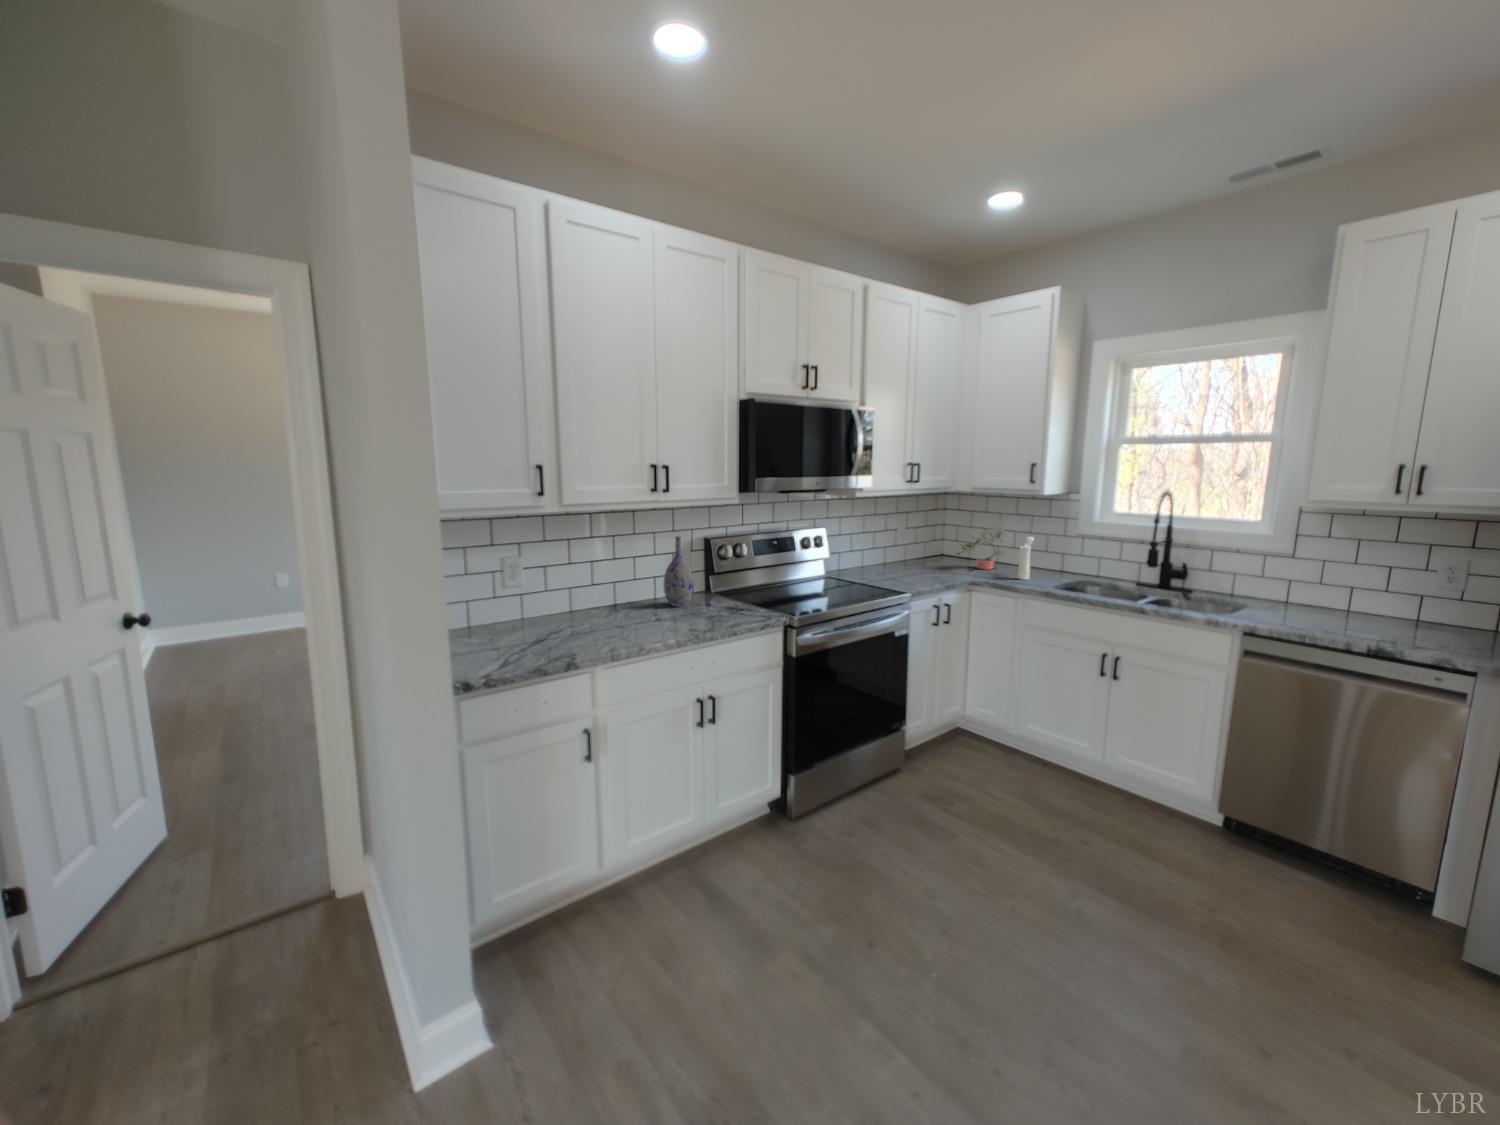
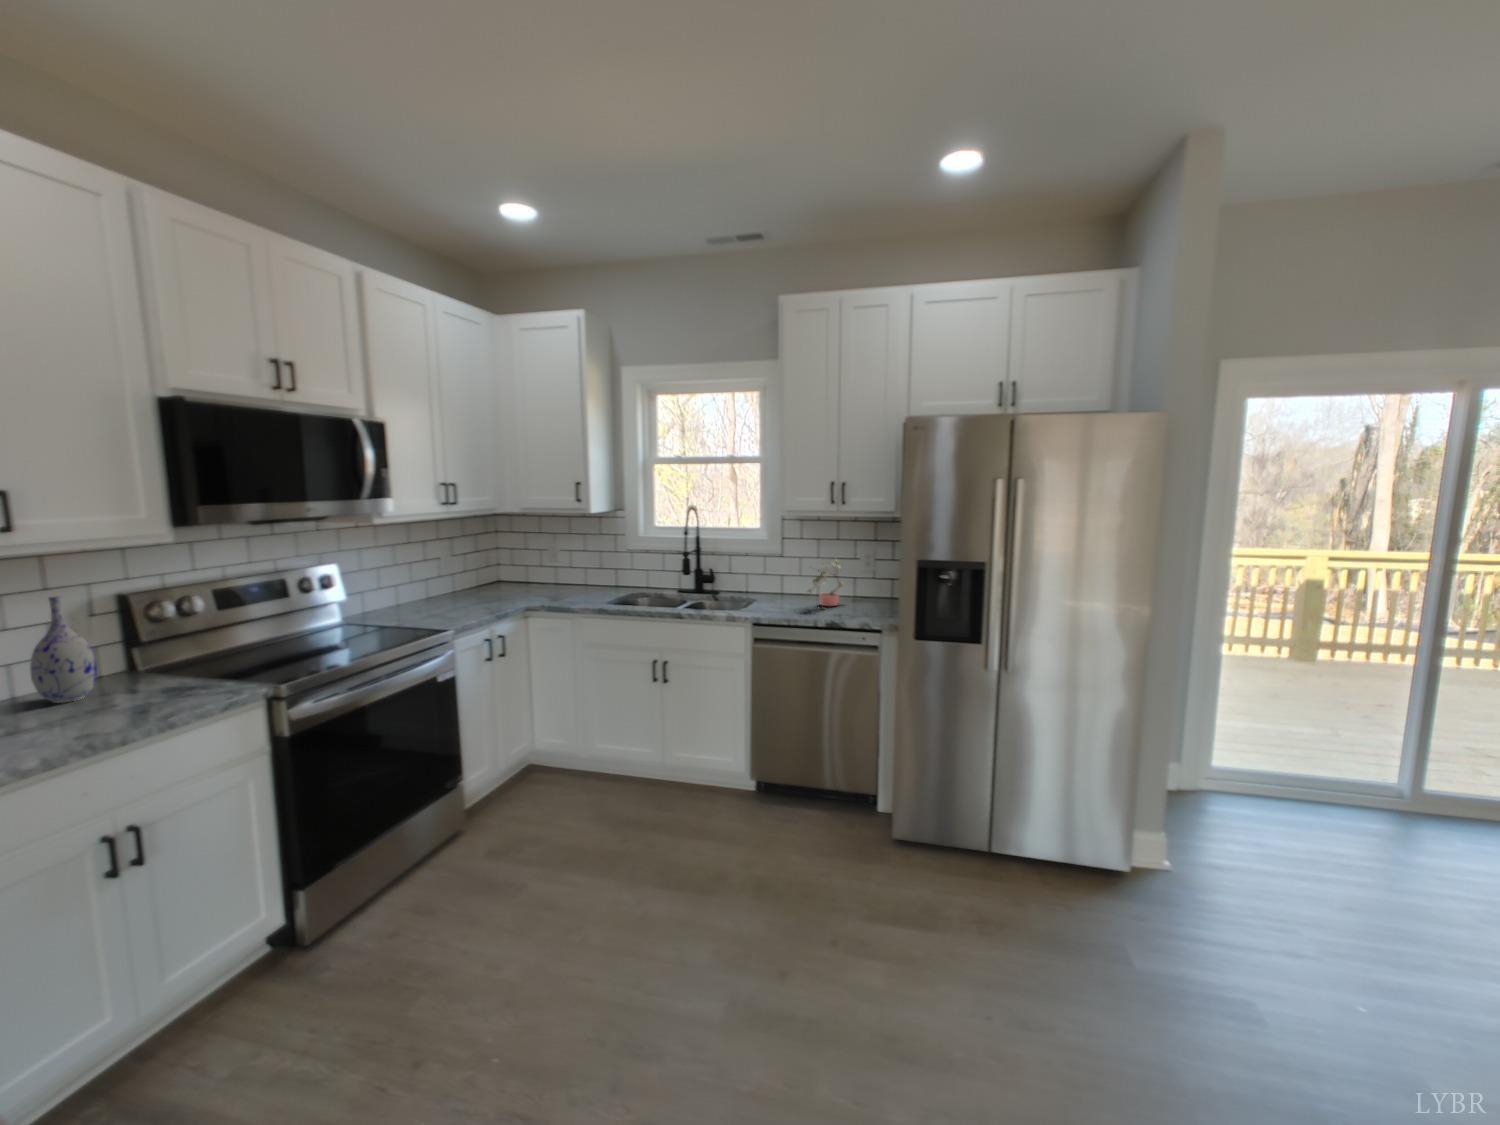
potted plant: present [956,531,1002,570] -> present [808,559,843,606]
pepper mill: present [1017,537,1034,580] -> none [571,556,586,599]

